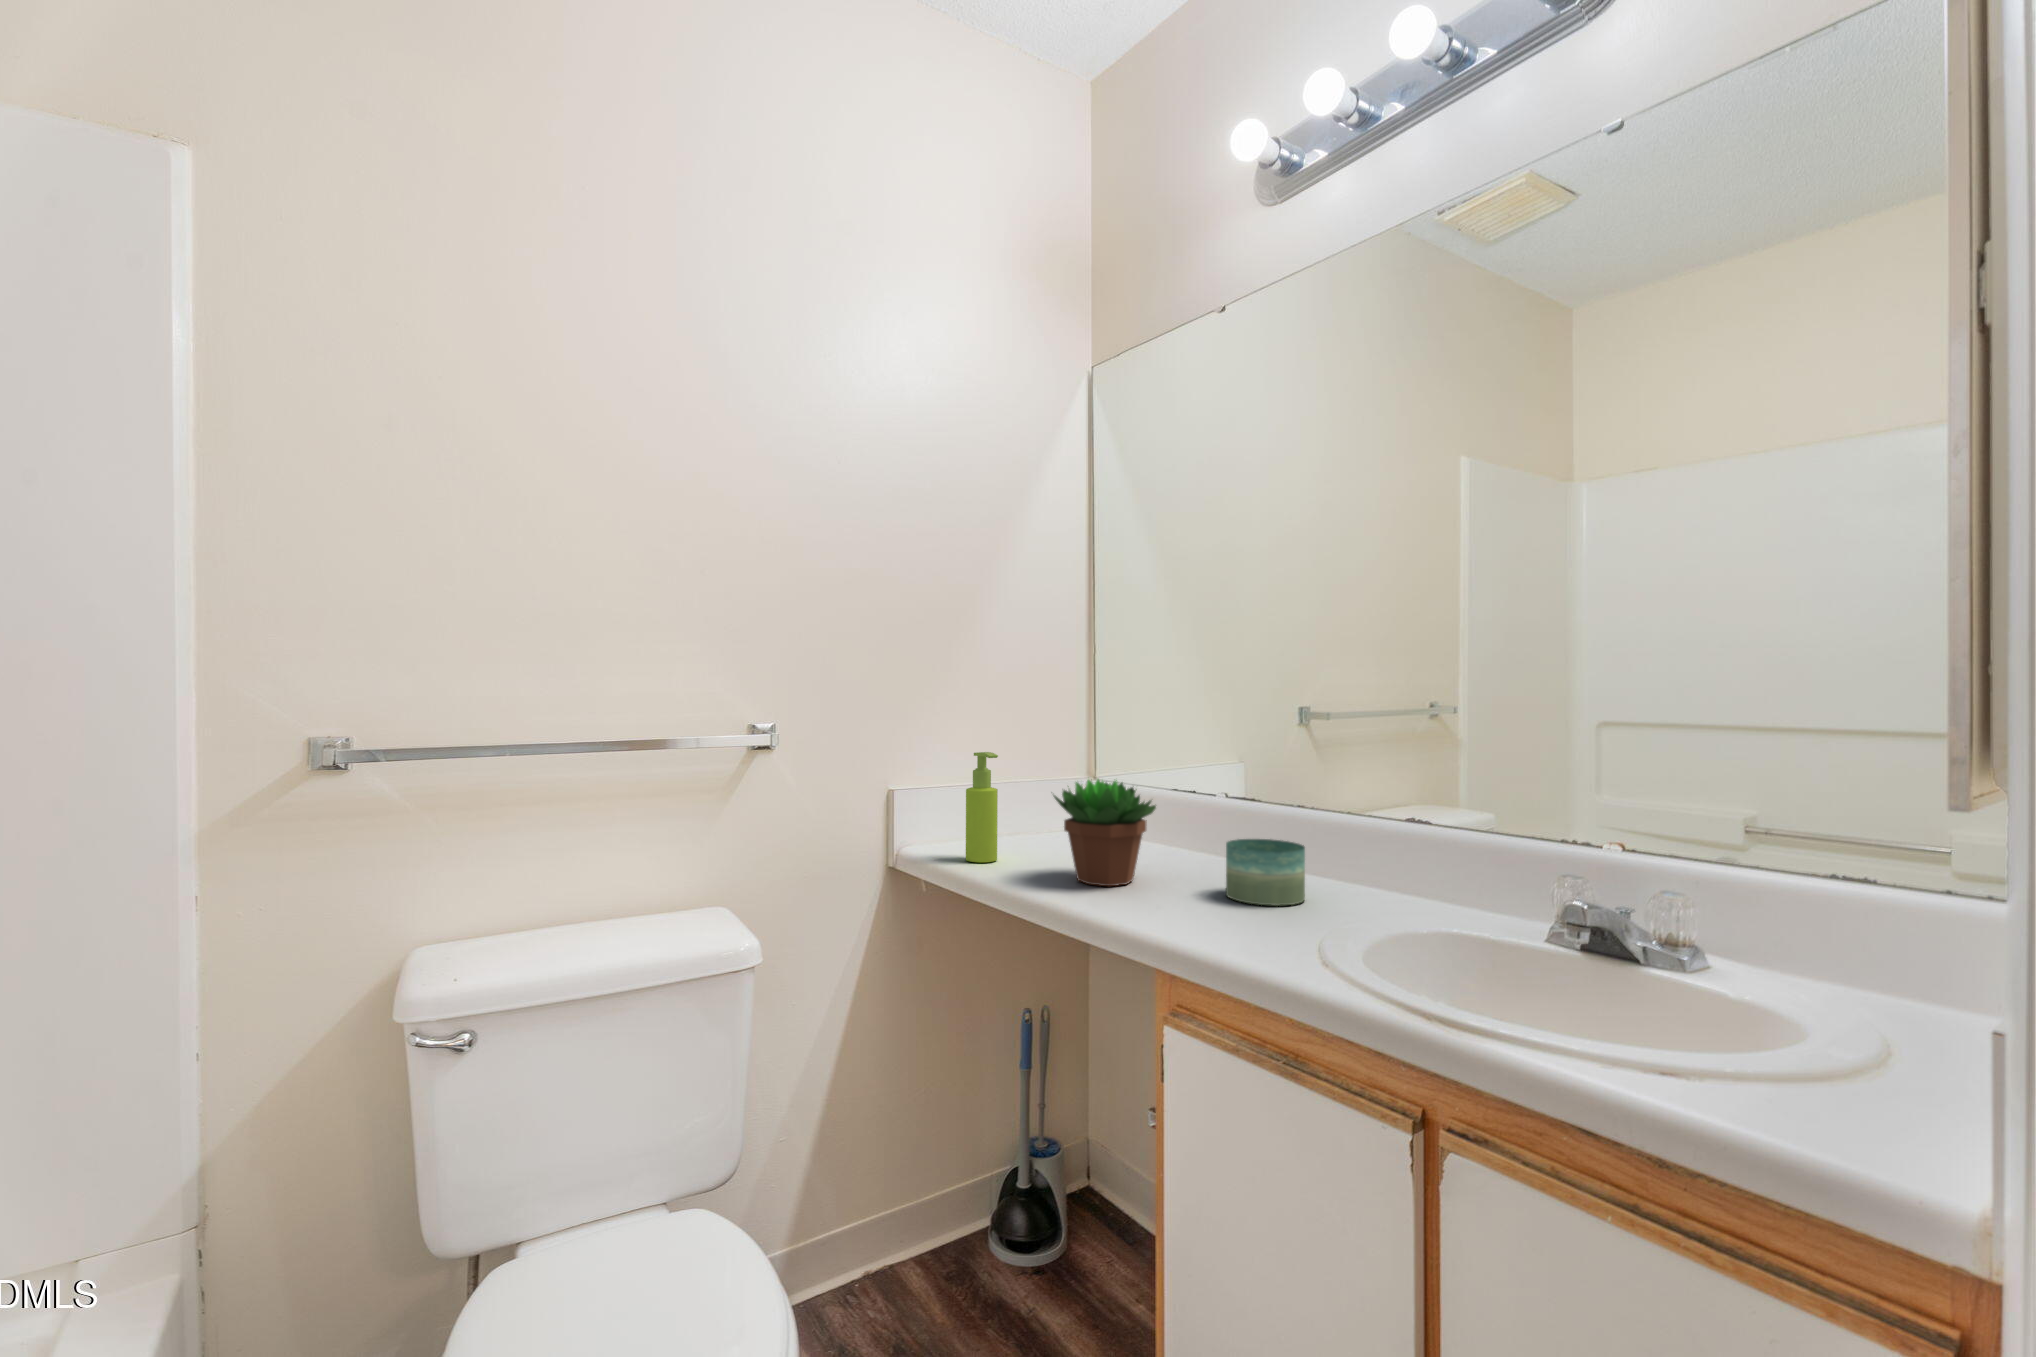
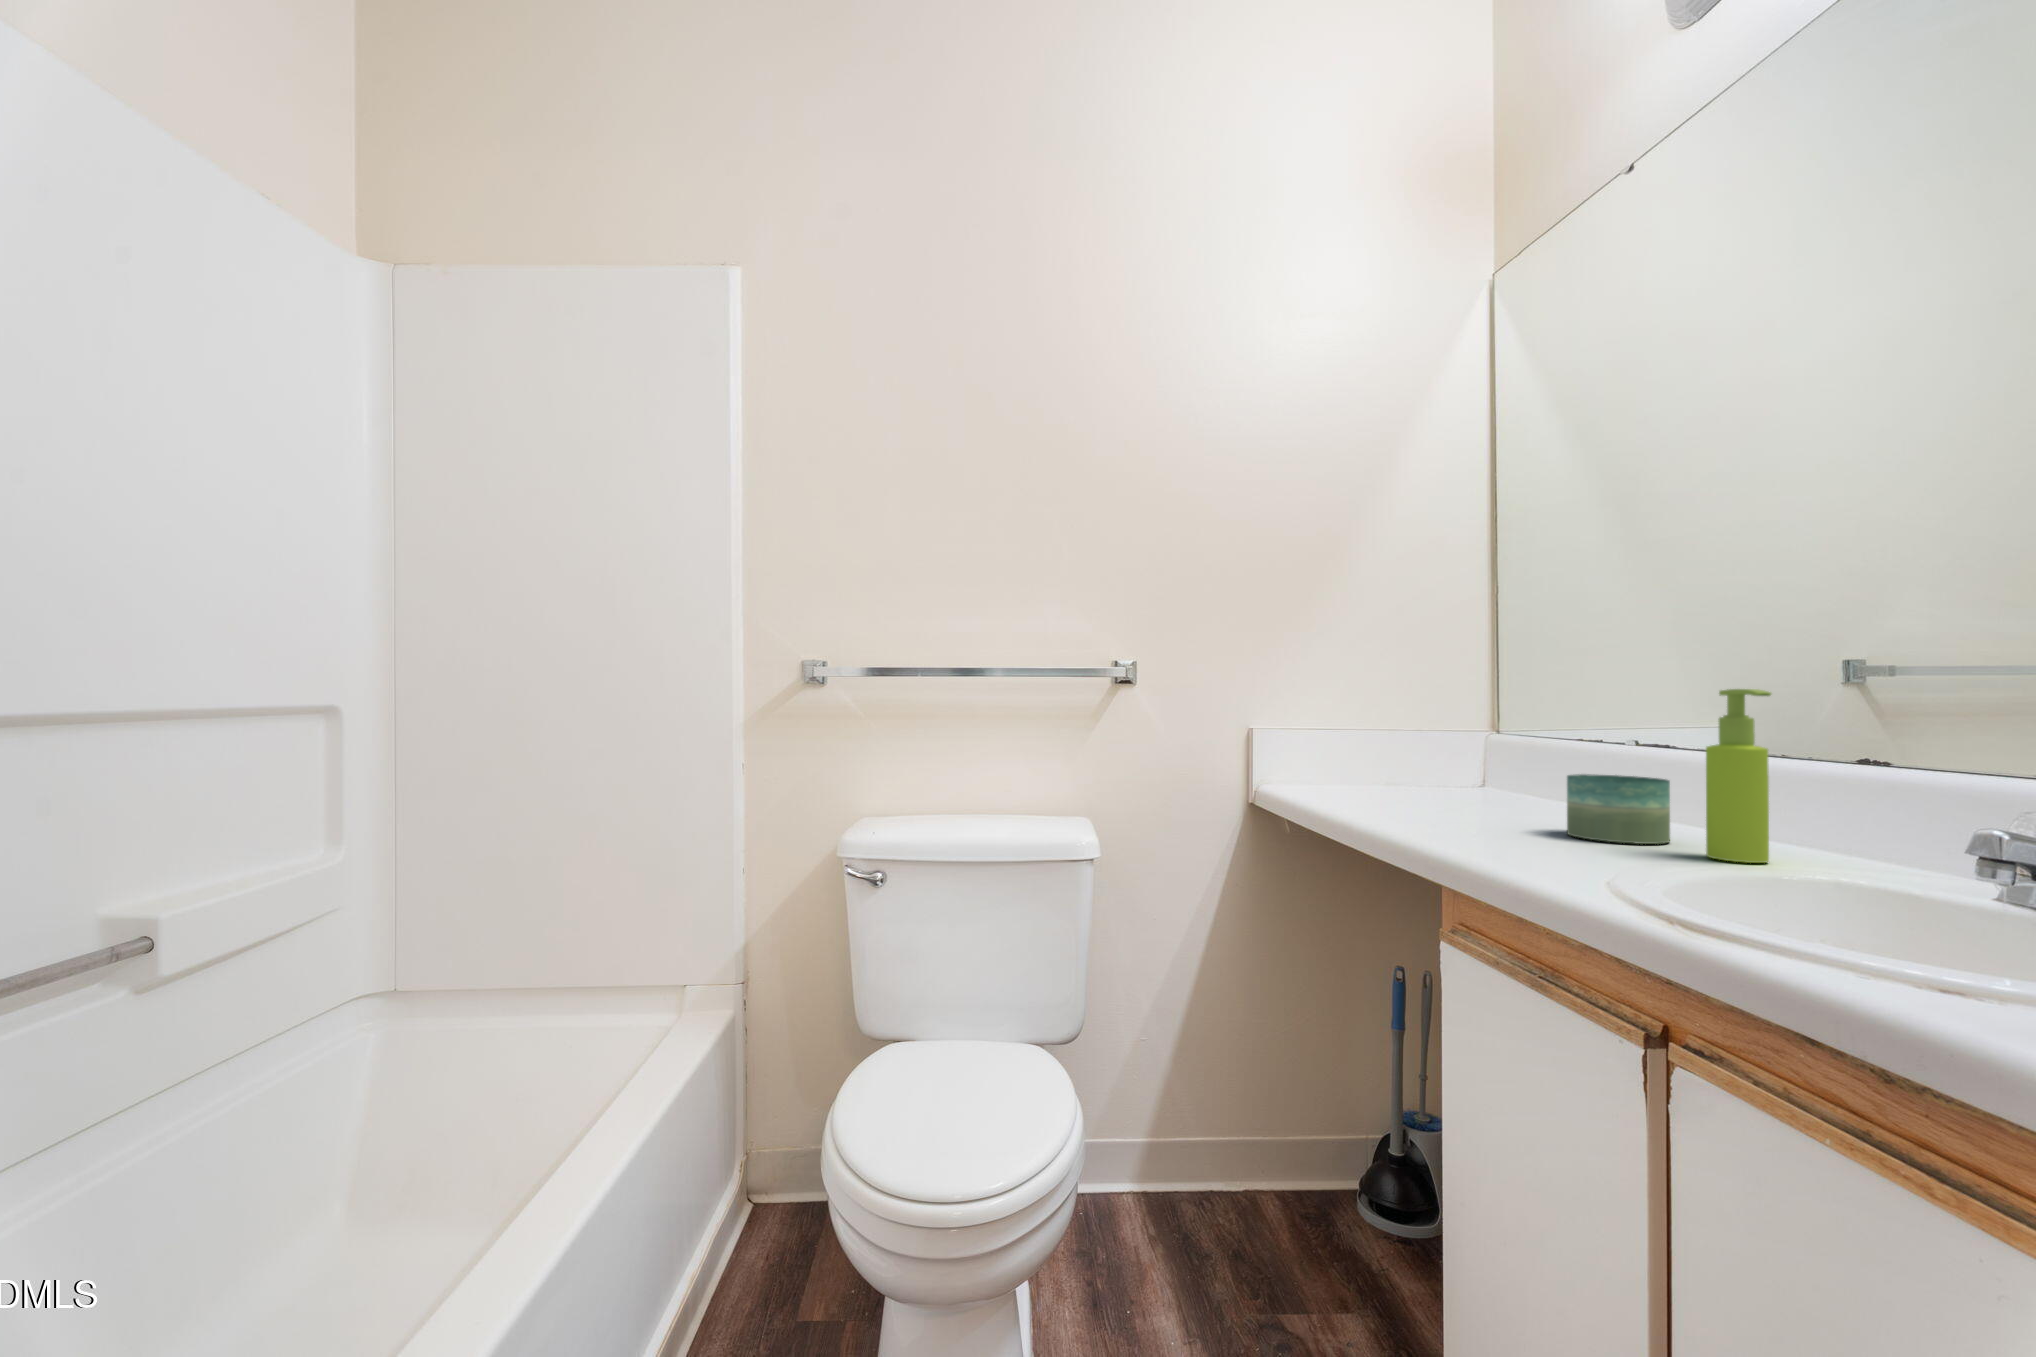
soap dispenser: present [966,752,998,862] -> present [1706,689,1771,863]
succulent plant: present [1054,779,1156,886] -> none [1380,706,1507,819]

